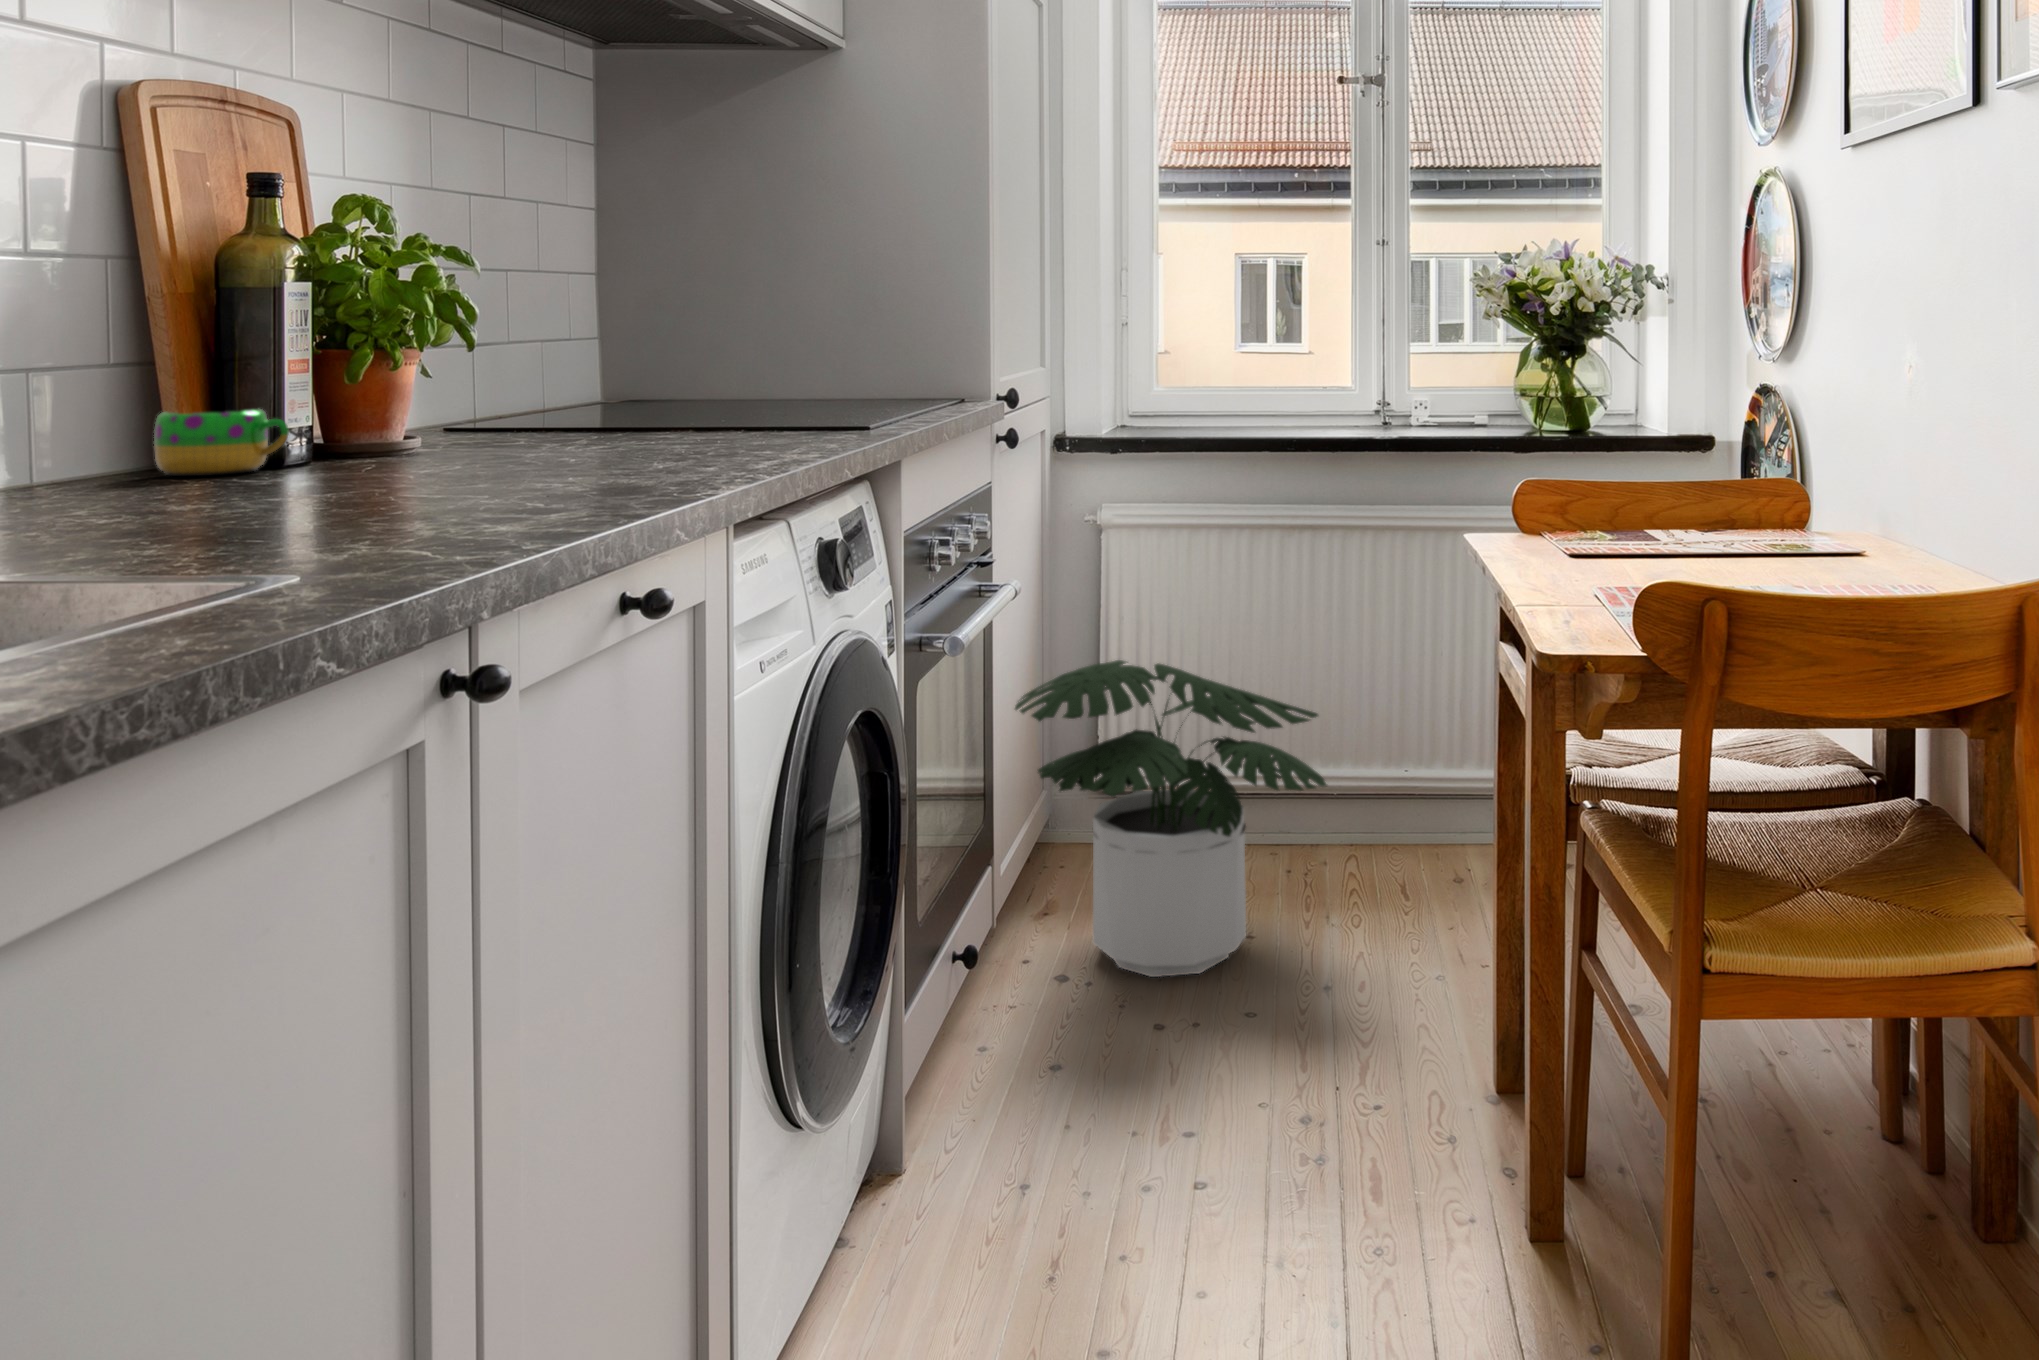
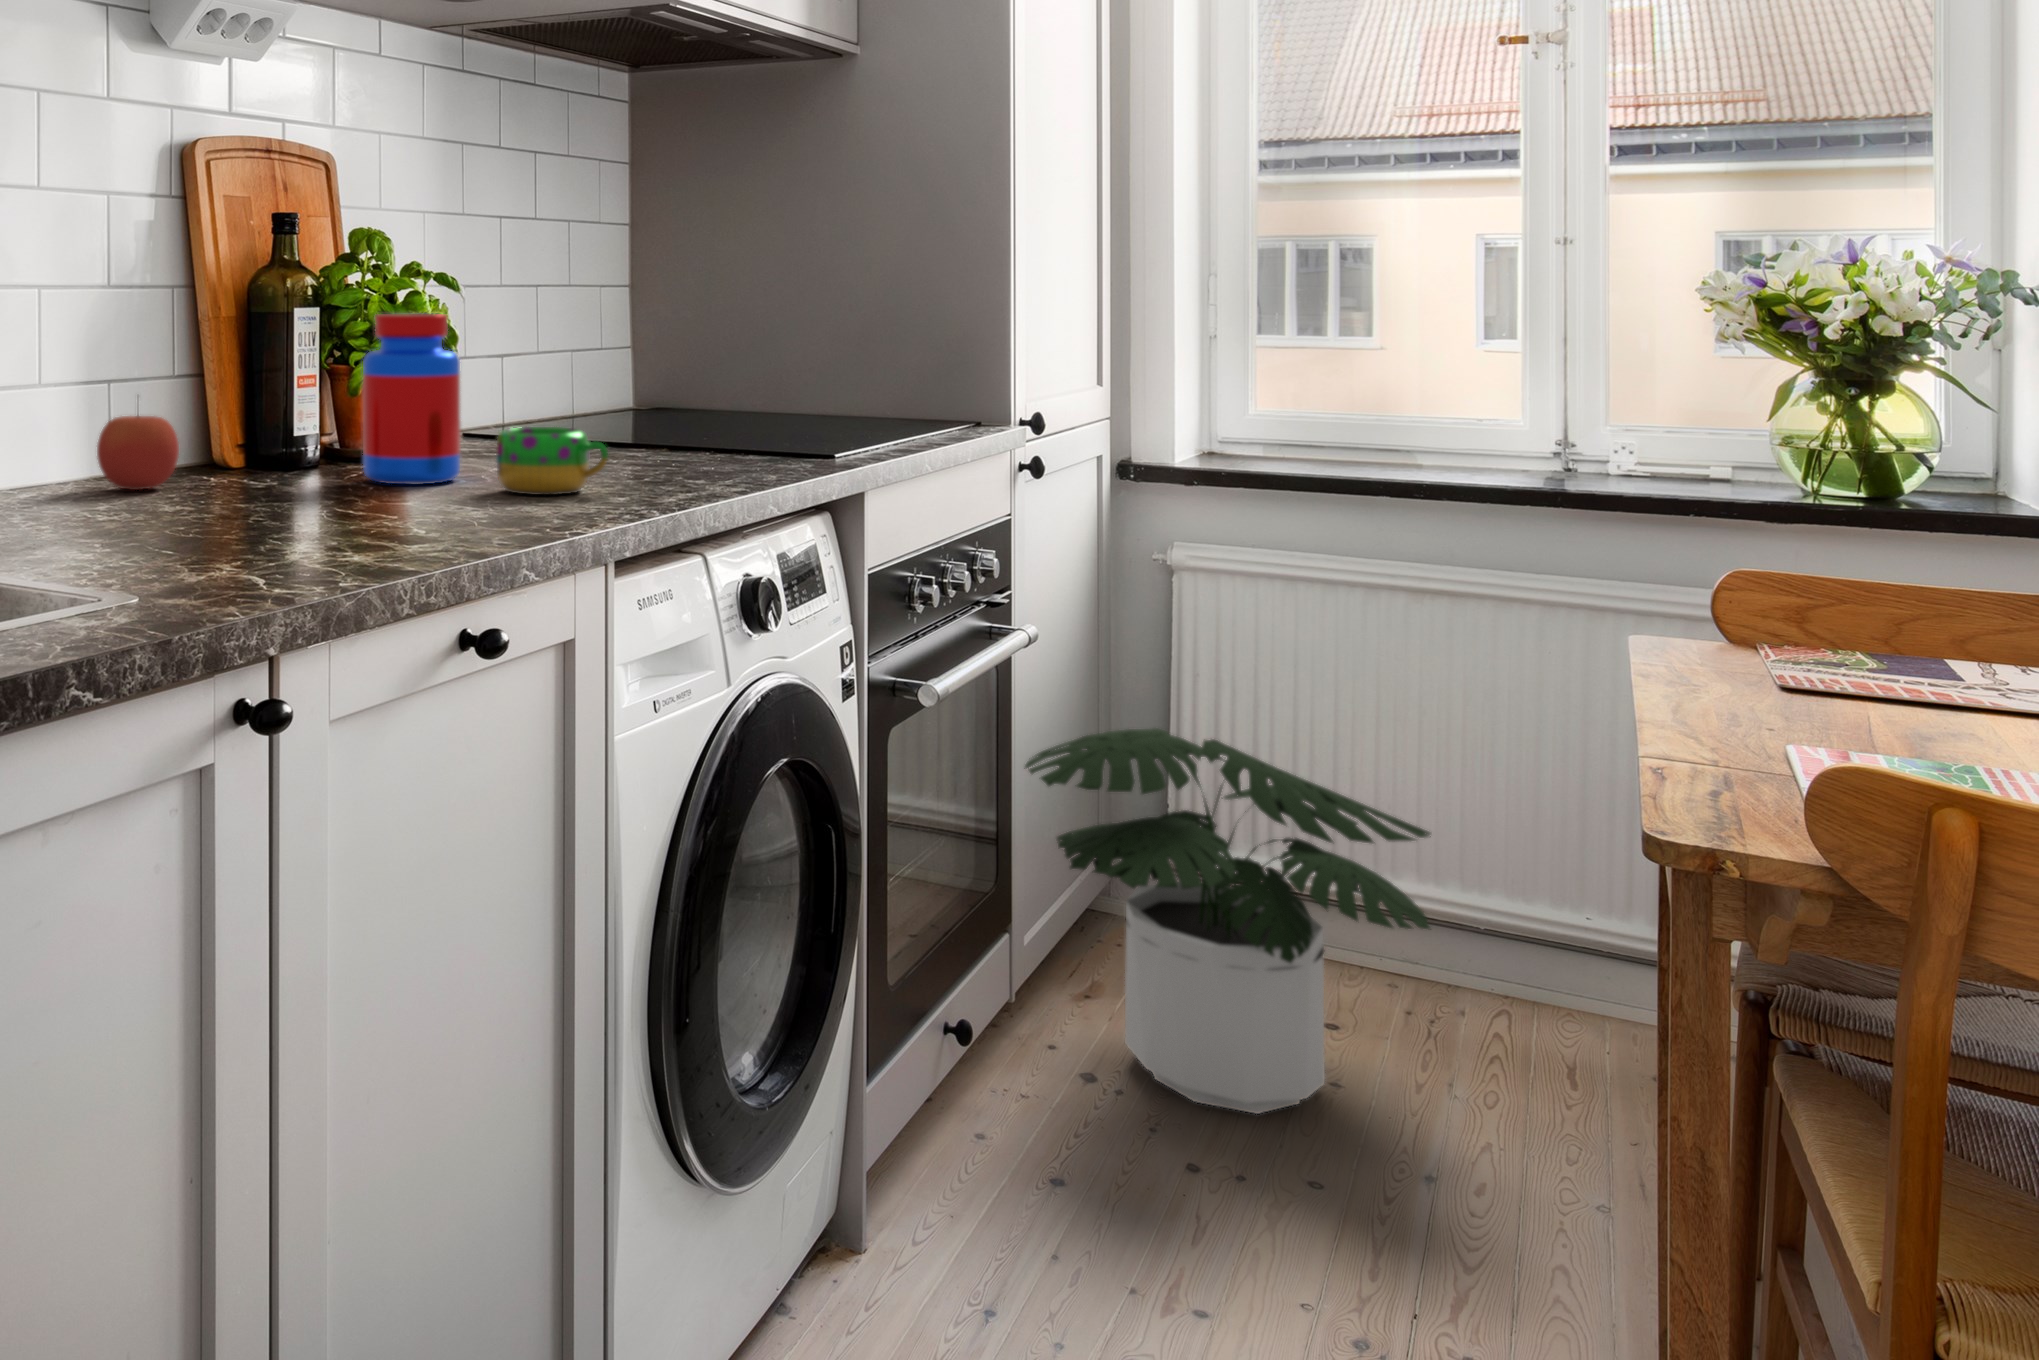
jar: none [396,285,515,470] -> present [363,314,461,485]
apple: none [28,381,150,497] -> present [97,414,179,490]
mug: present [154,409,289,476] -> present [496,427,608,495]

